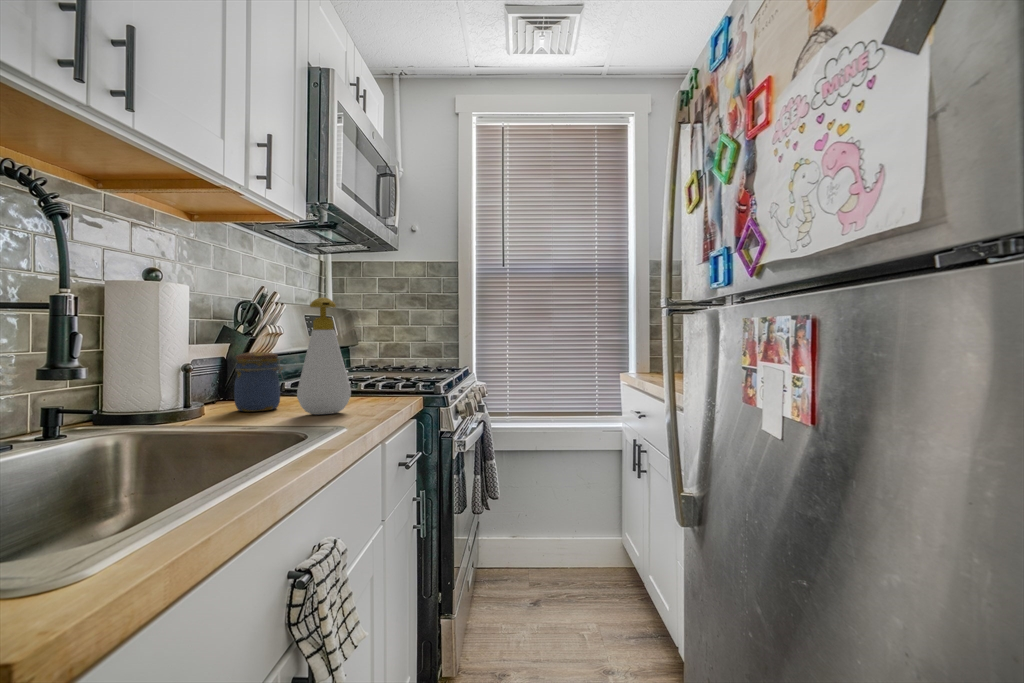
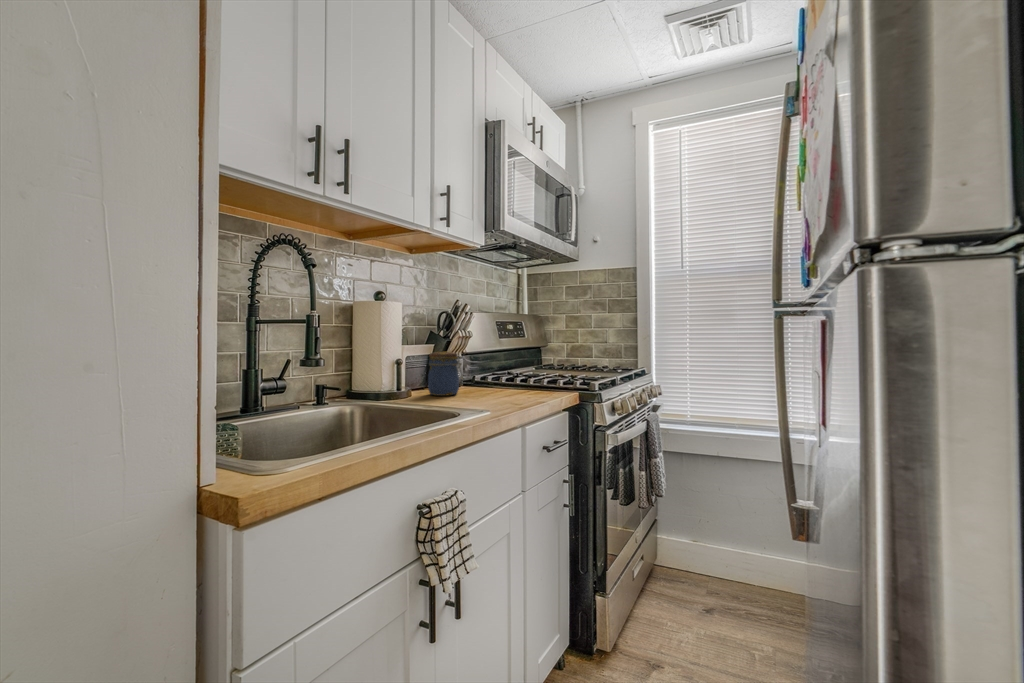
soap bottle: present [297,297,351,415] -> none [465,310,504,401]

